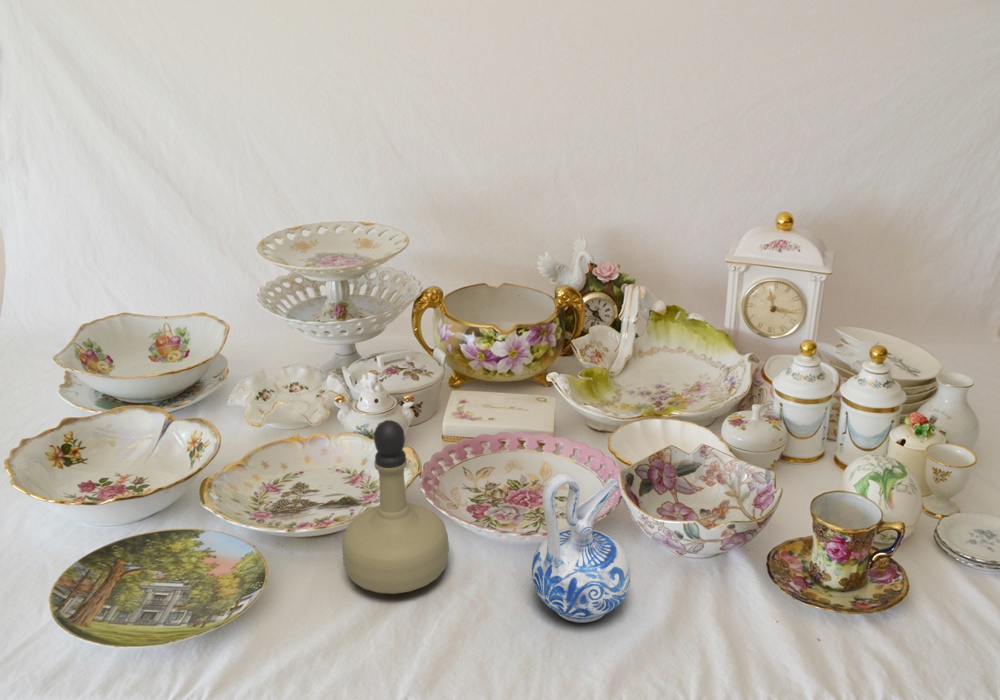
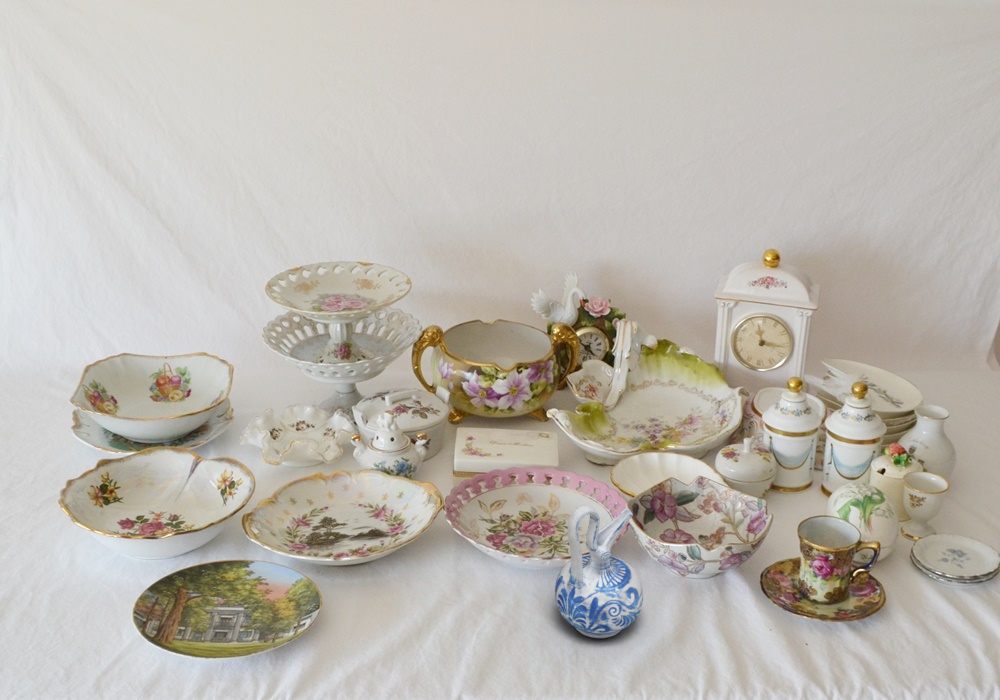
perfume bottle: present [342,420,449,594] -> none [379,460,476,617]

